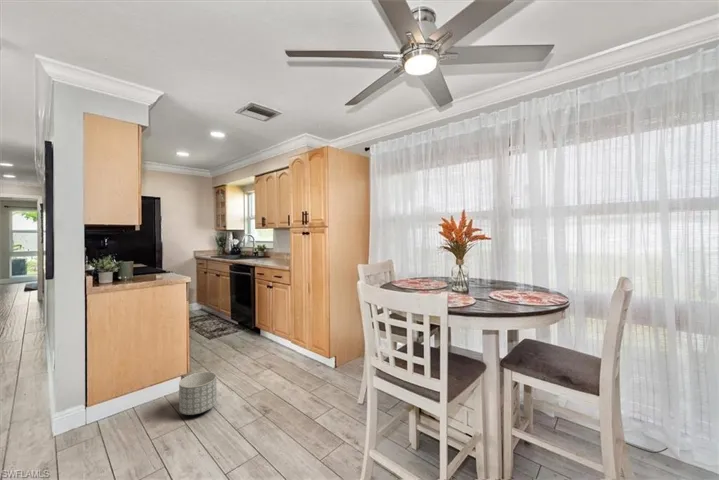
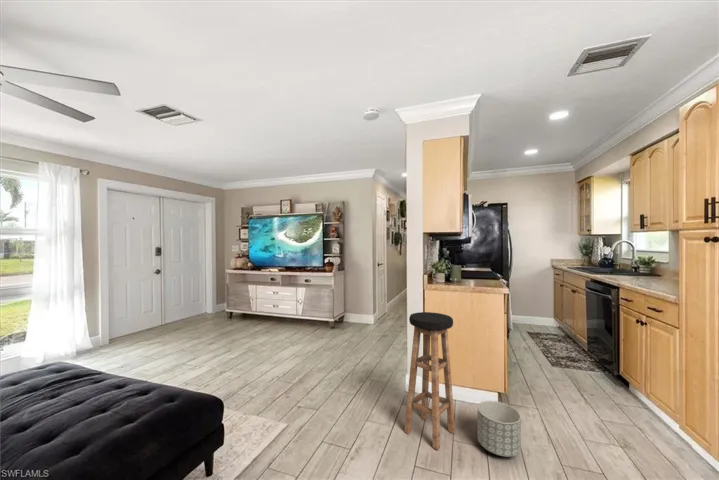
bar stool: none [95,312,155,457] -> present [404,312,455,450]

